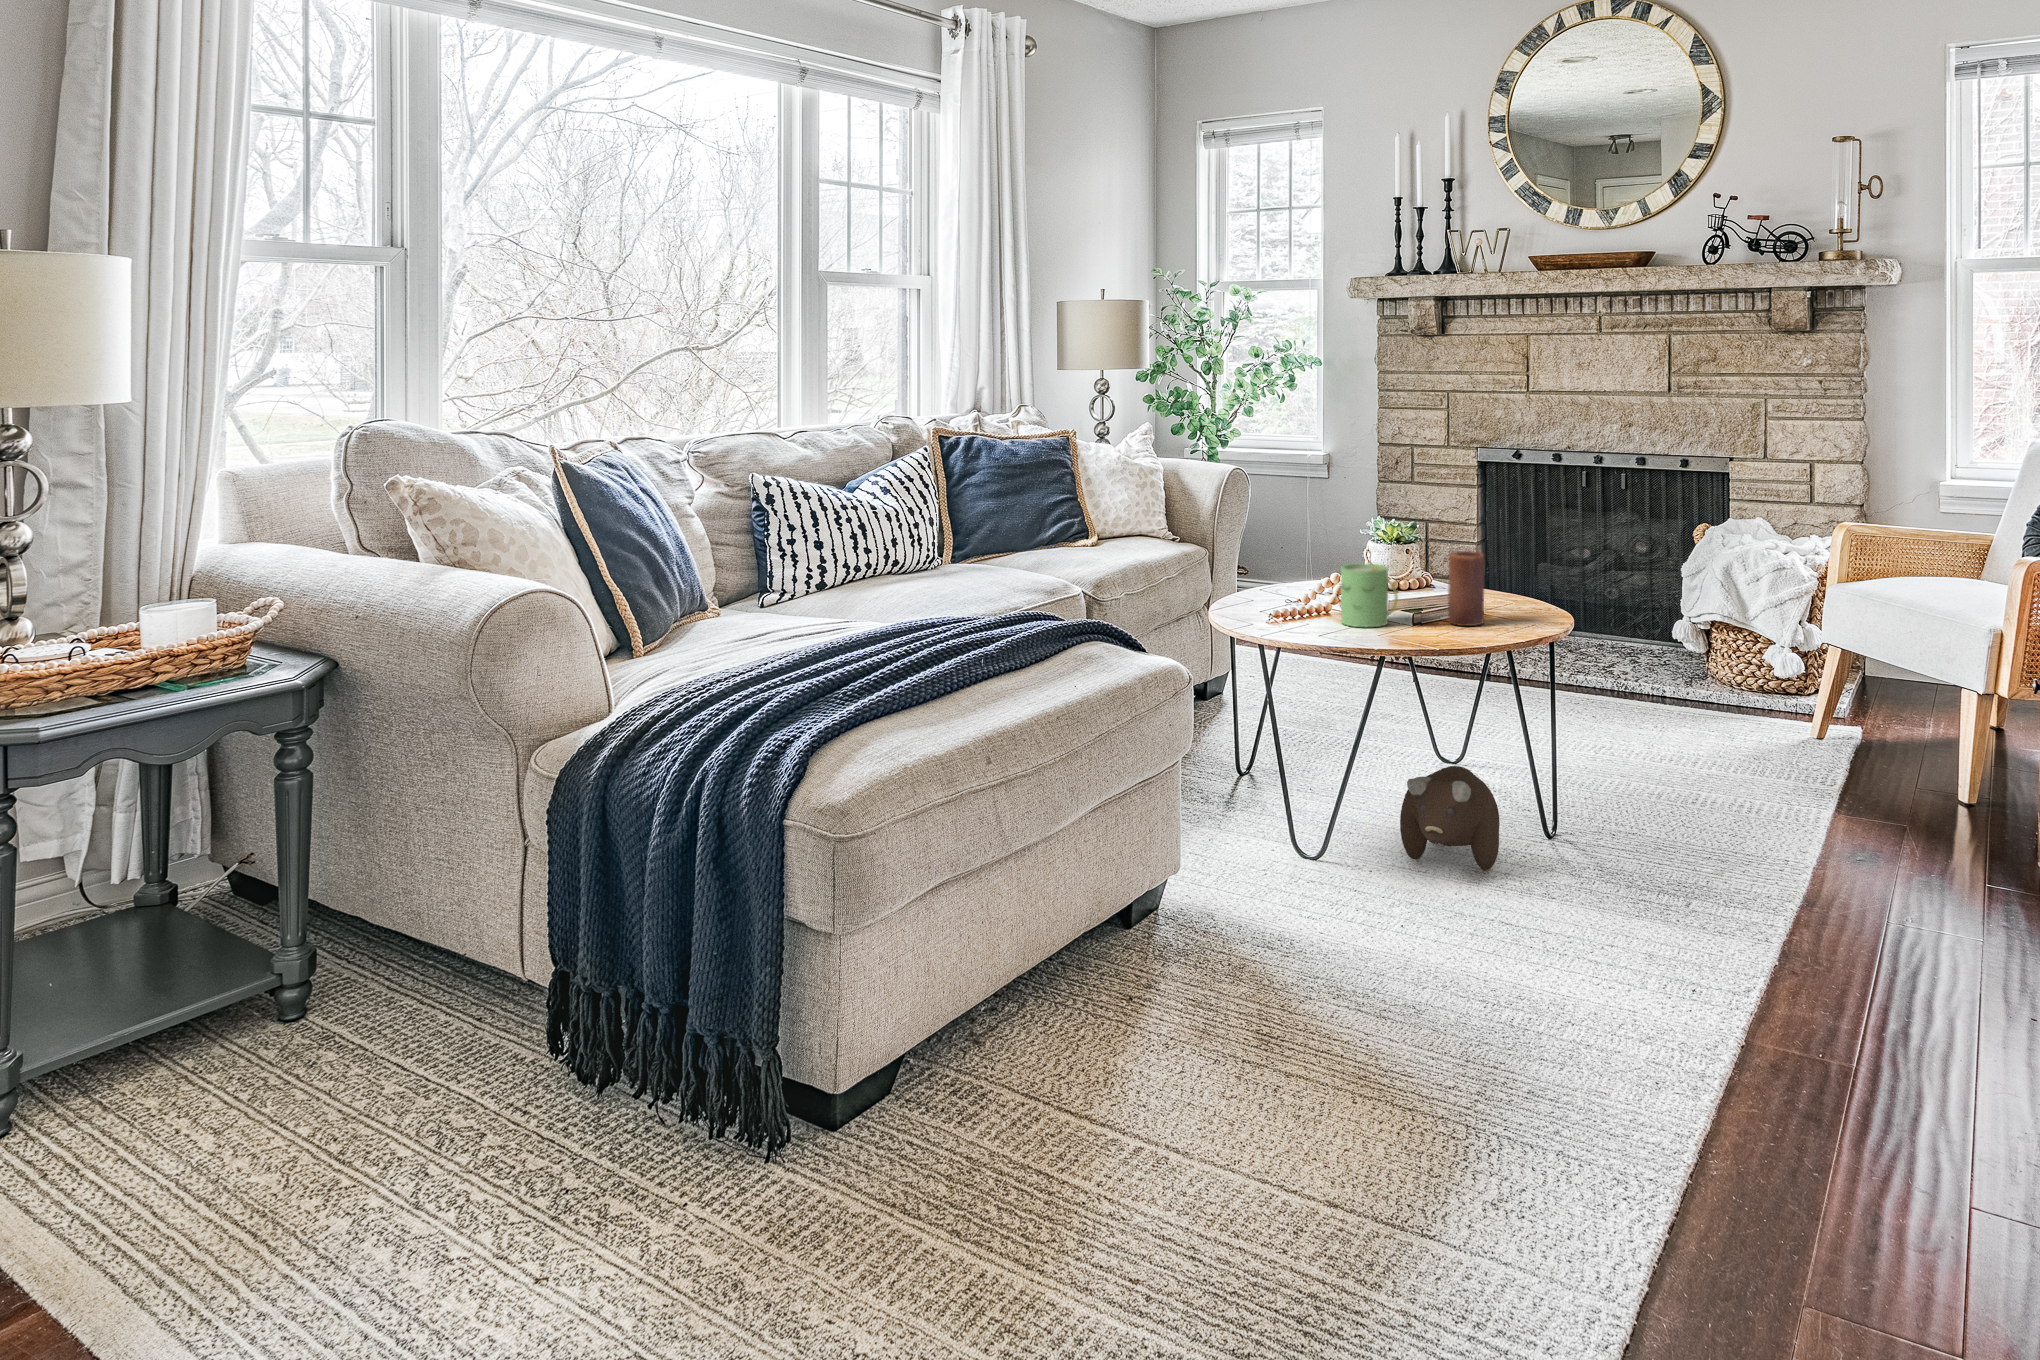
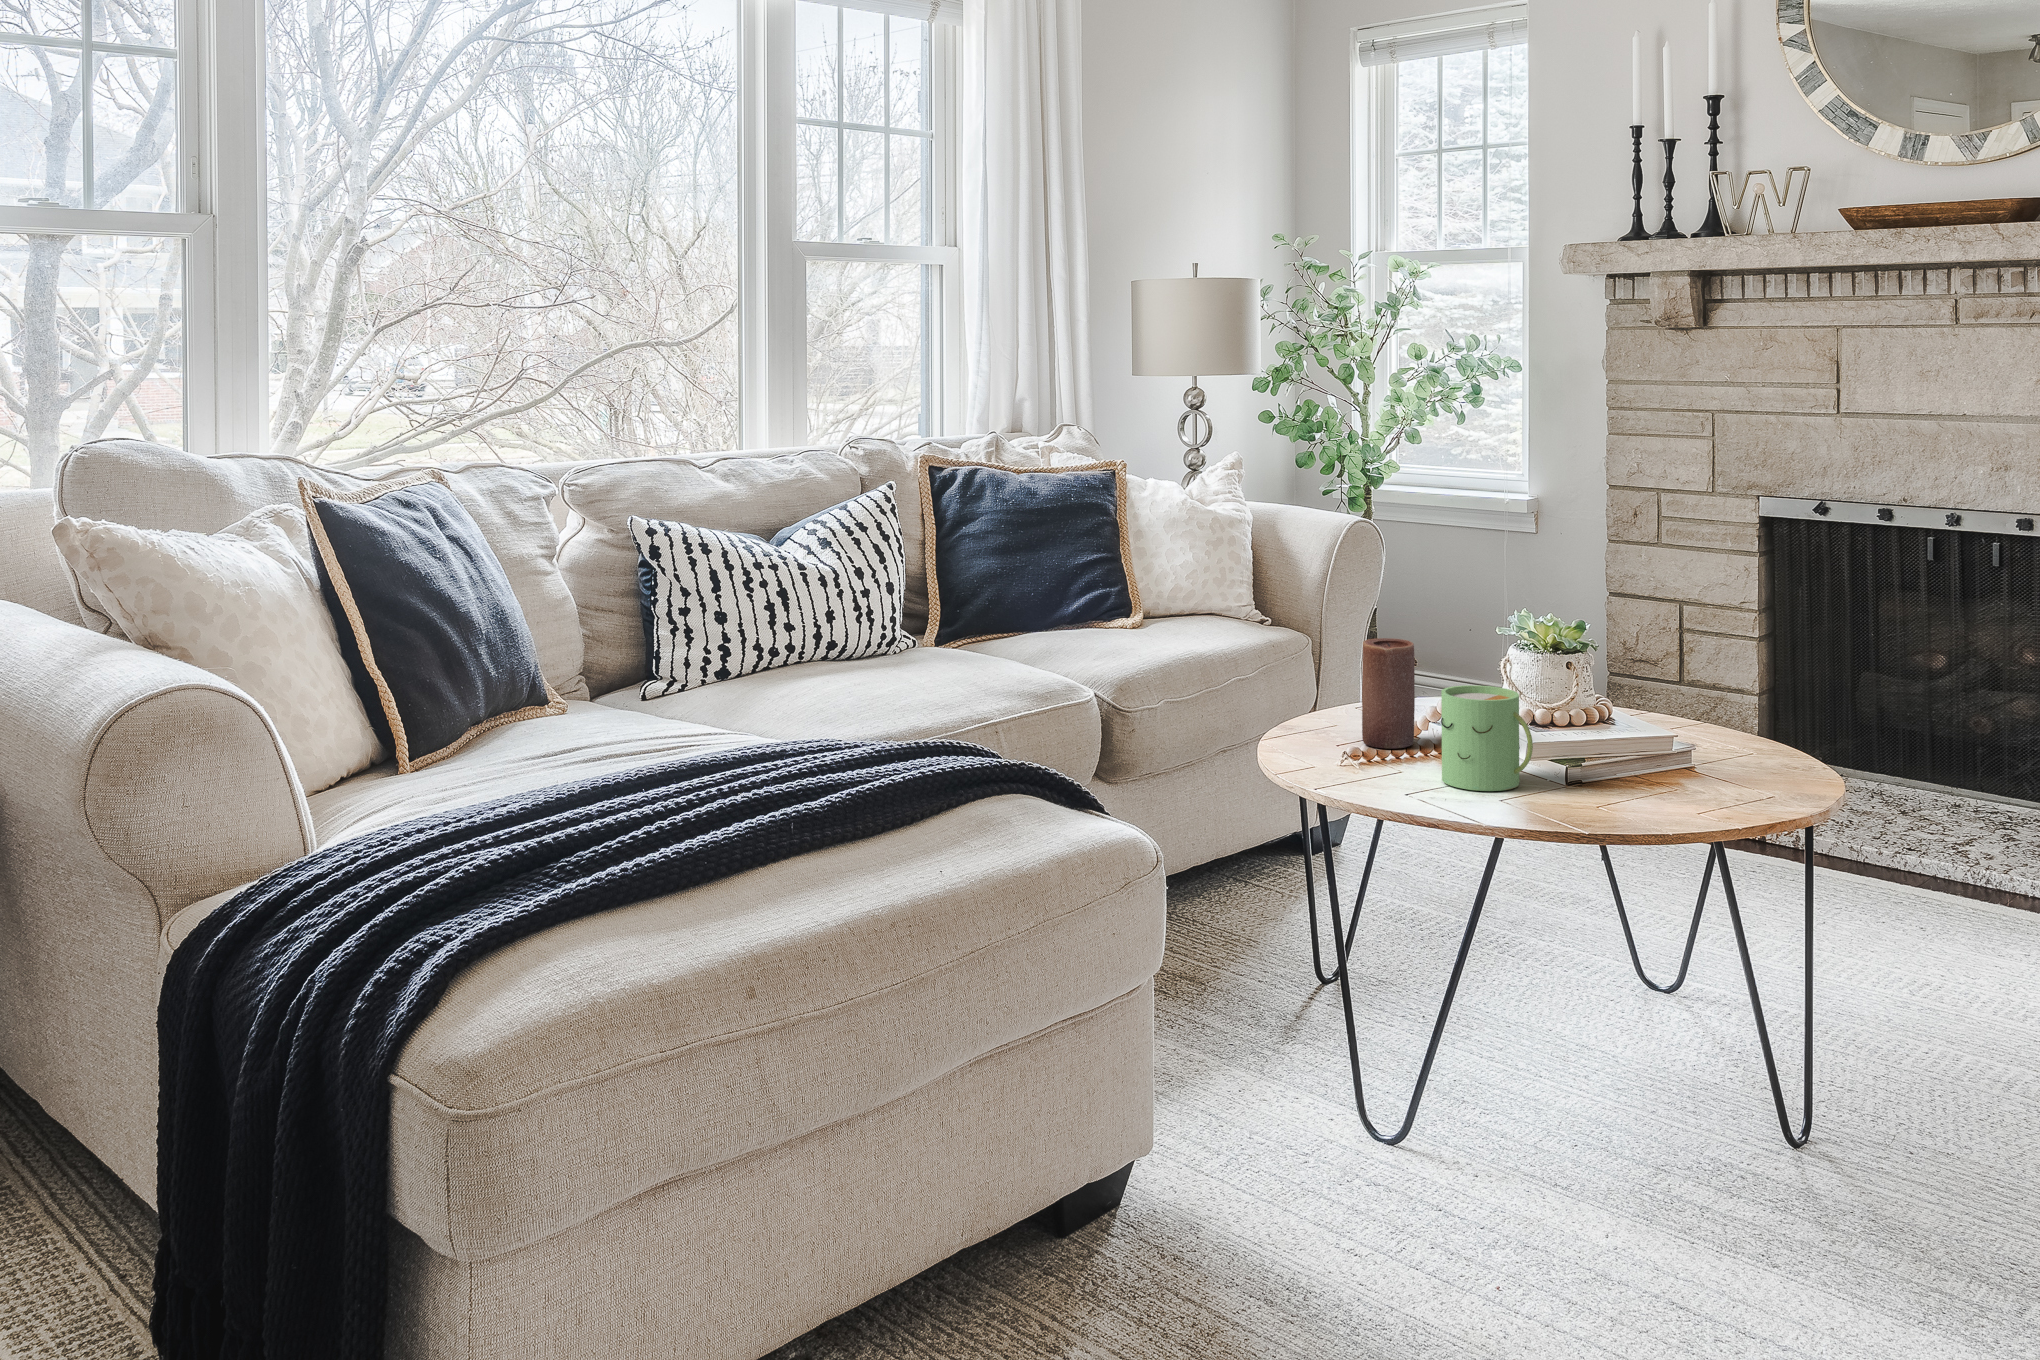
candle: present [1448,551,1484,626] -> present [1362,638,1415,749]
plush toy: present [1400,766,1500,870] -> none [1526,1031,1702,1217]

